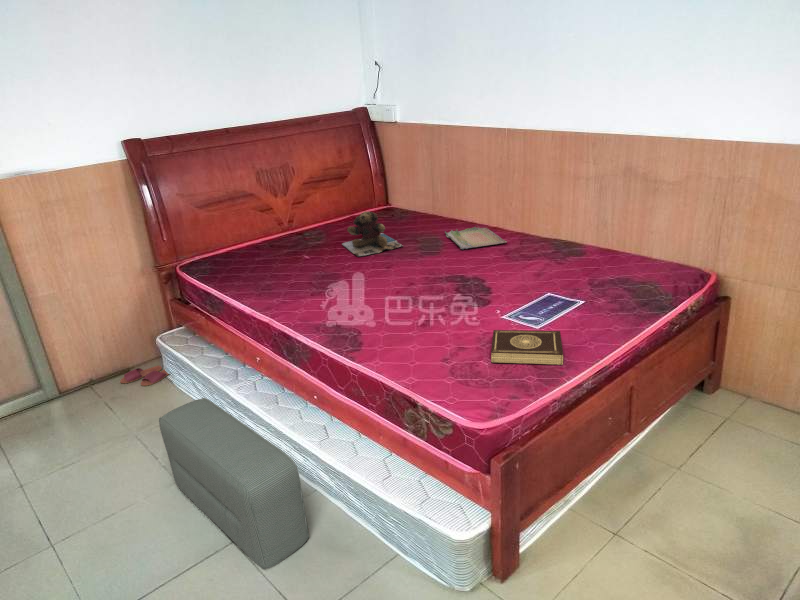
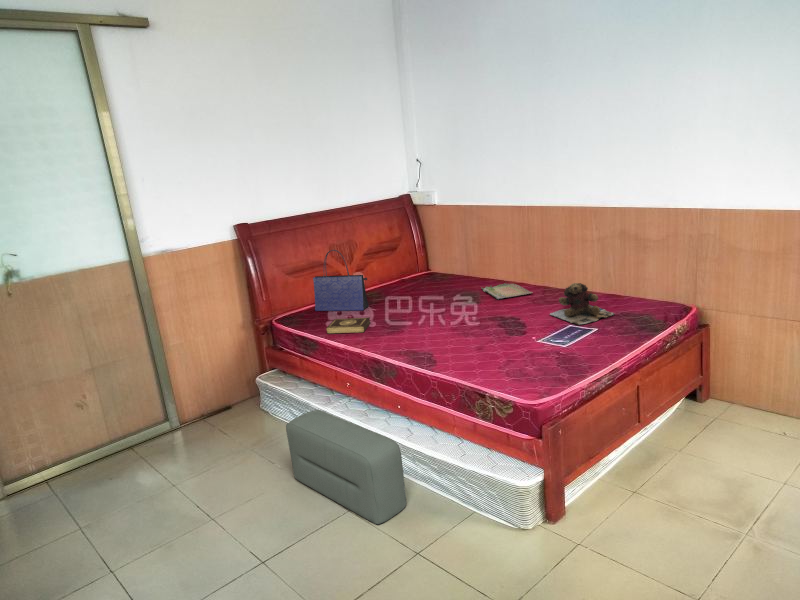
tote bag: none [231,178,302,257] -> present [313,250,369,311]
teddy bear: present [342,212,403,256] -> present [550,283,614,324]
book: present [491,330,563,365] -> present [327,317,370,334]
slippers: present [120,366,169,386] -> none [226,402,271,417]

